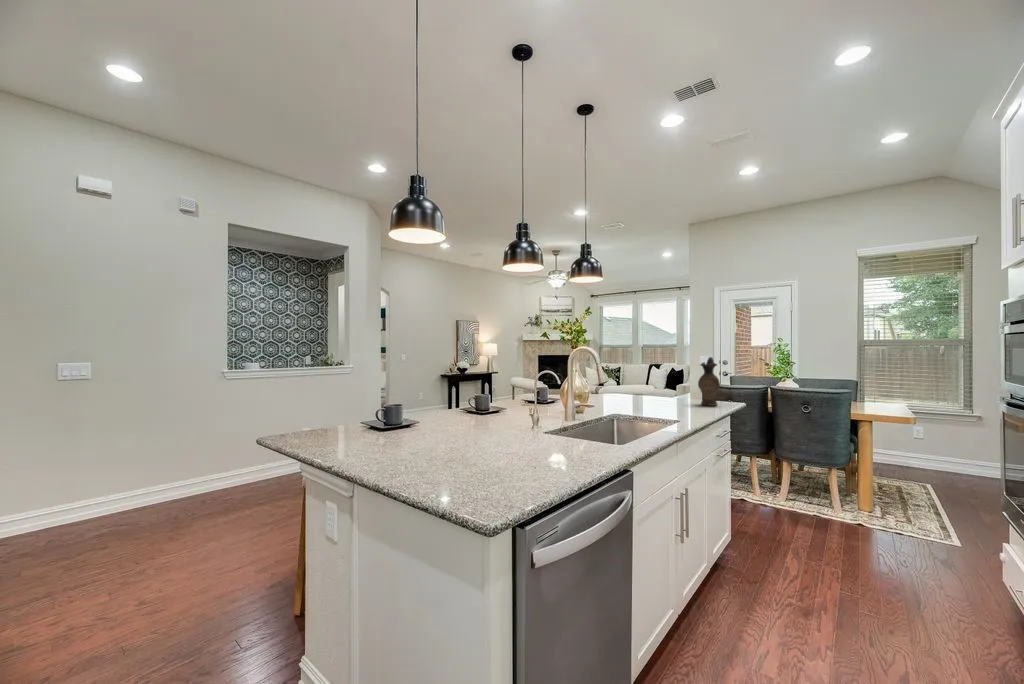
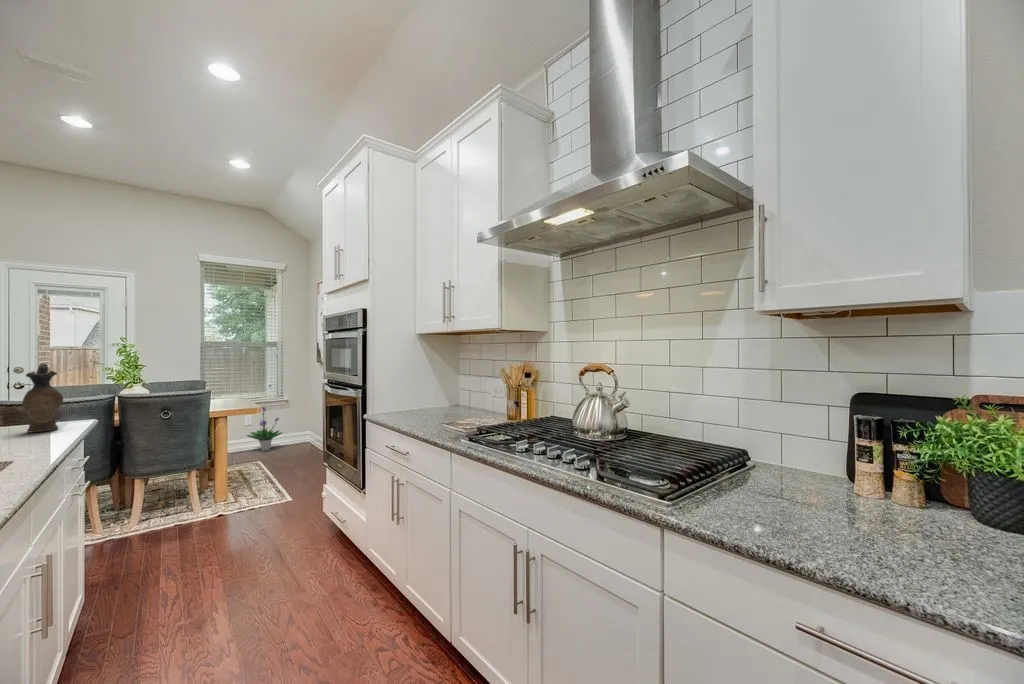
potted plant: none [912,420,970,475] -> present [247,407,283,451]

